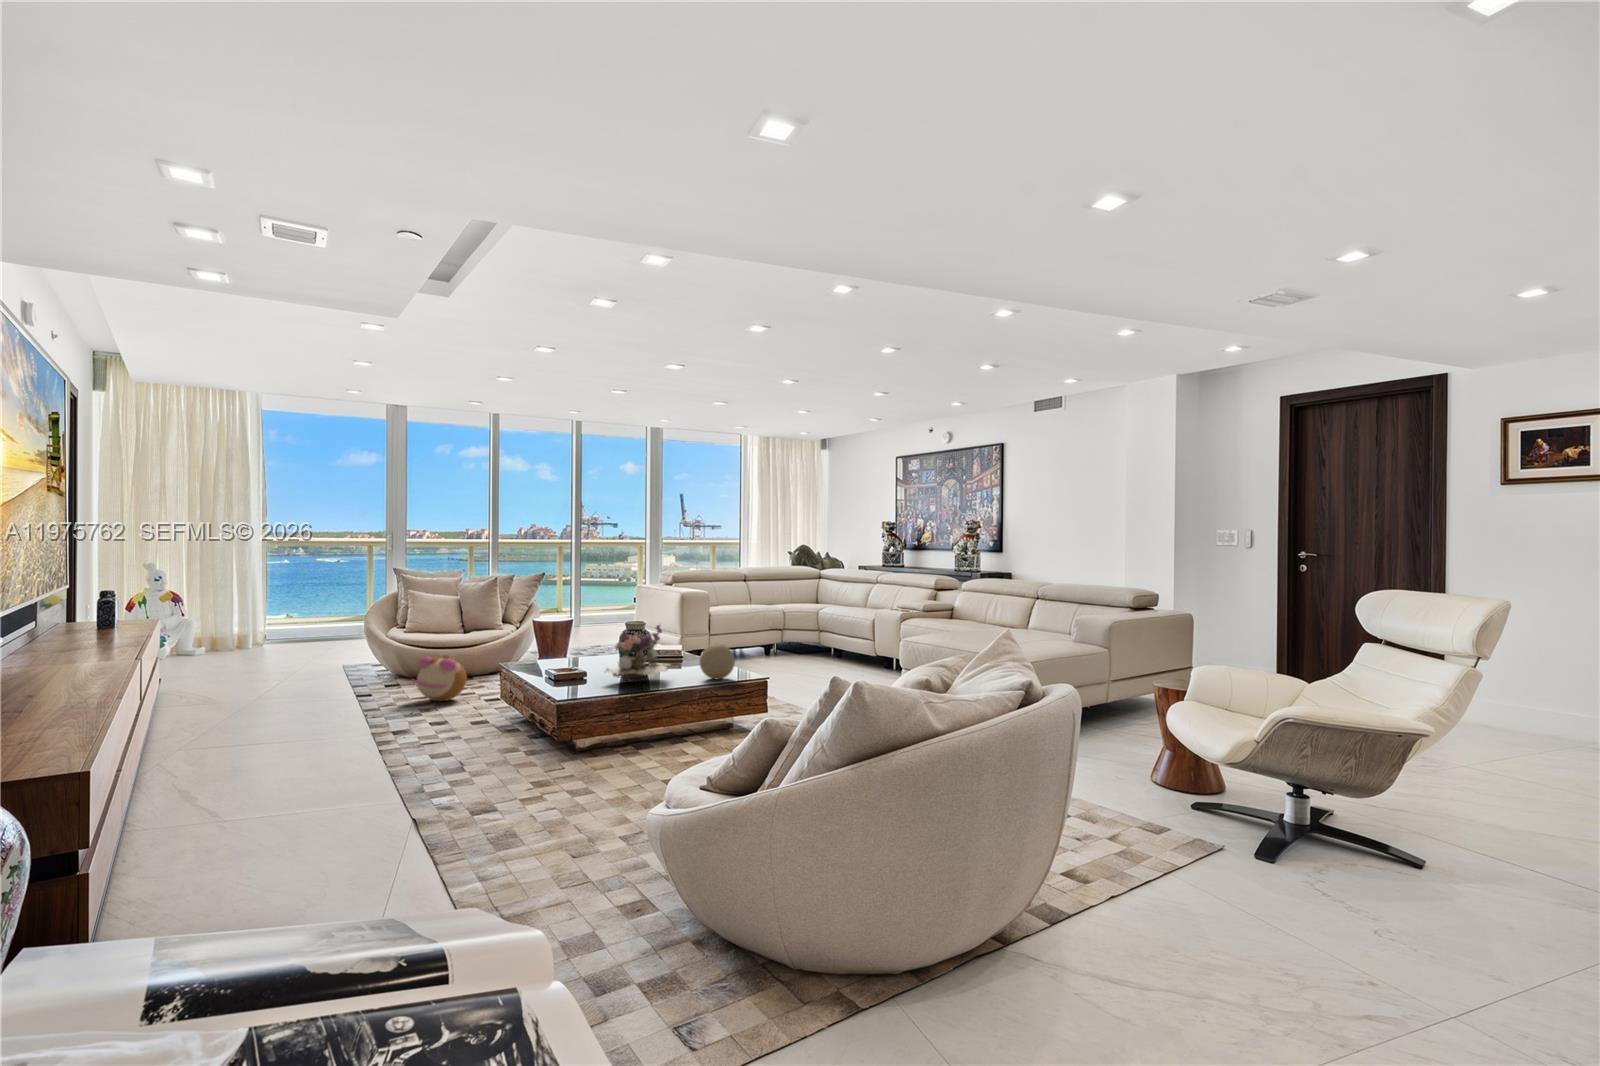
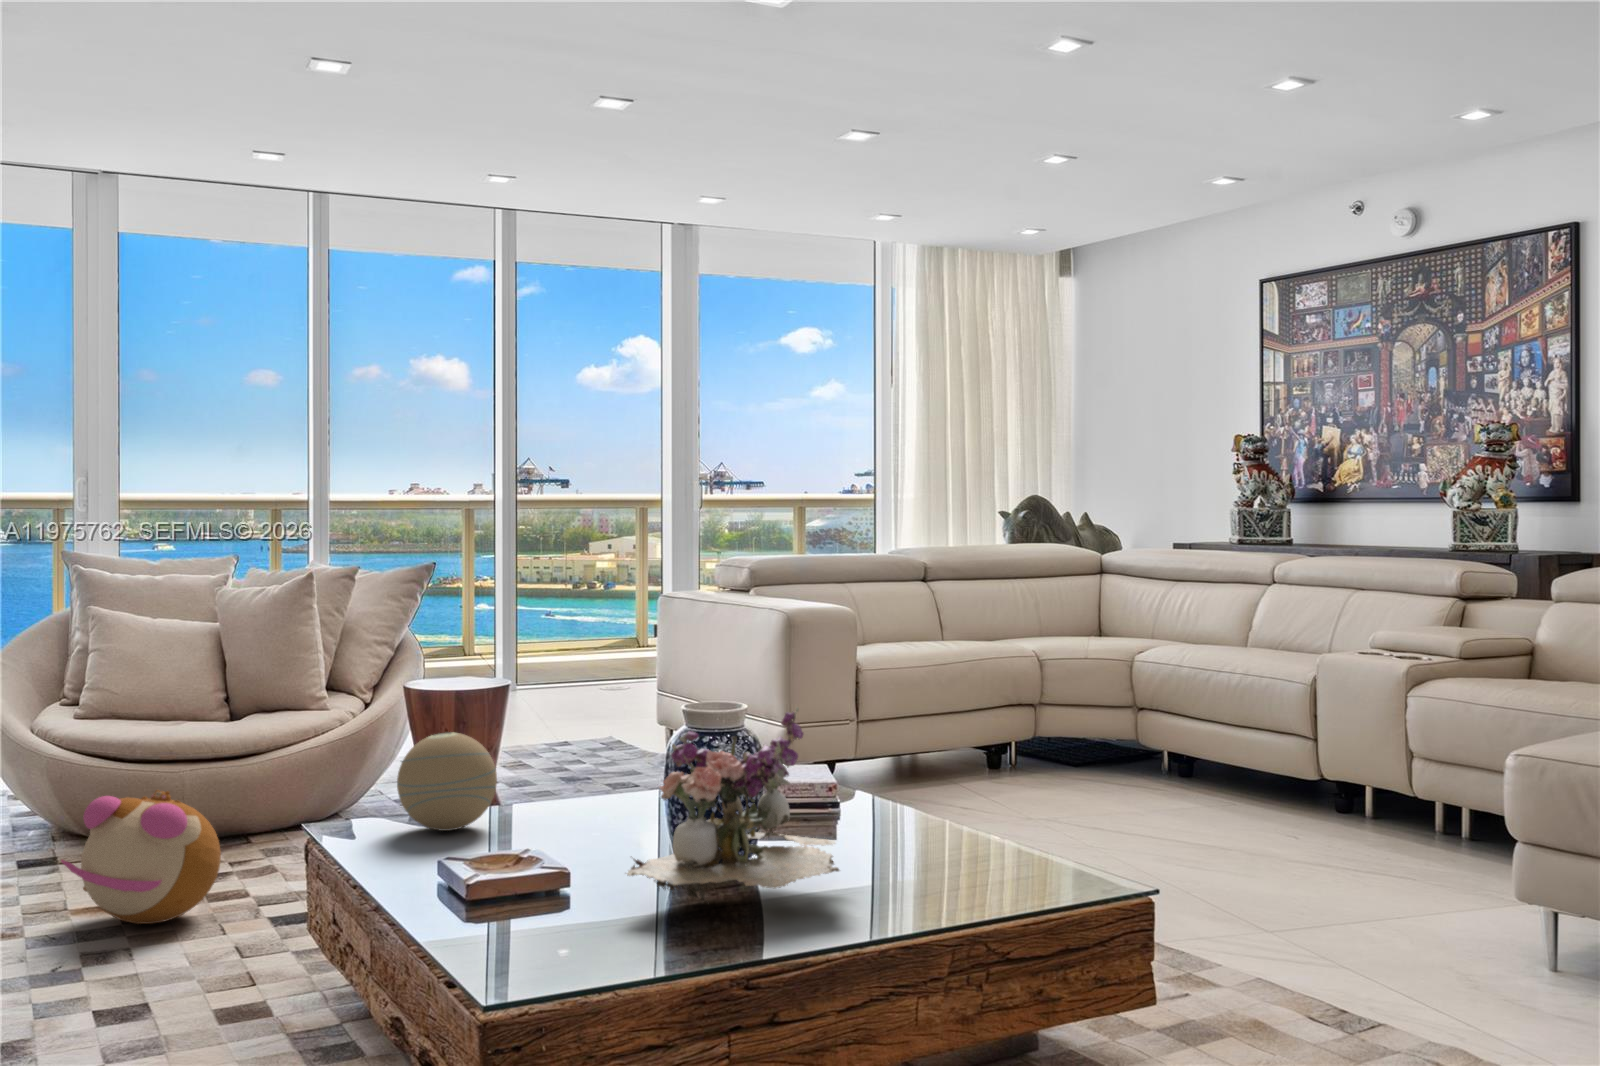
decorative orb: present [700,644,735,679] -> present [397,732,497,831]

